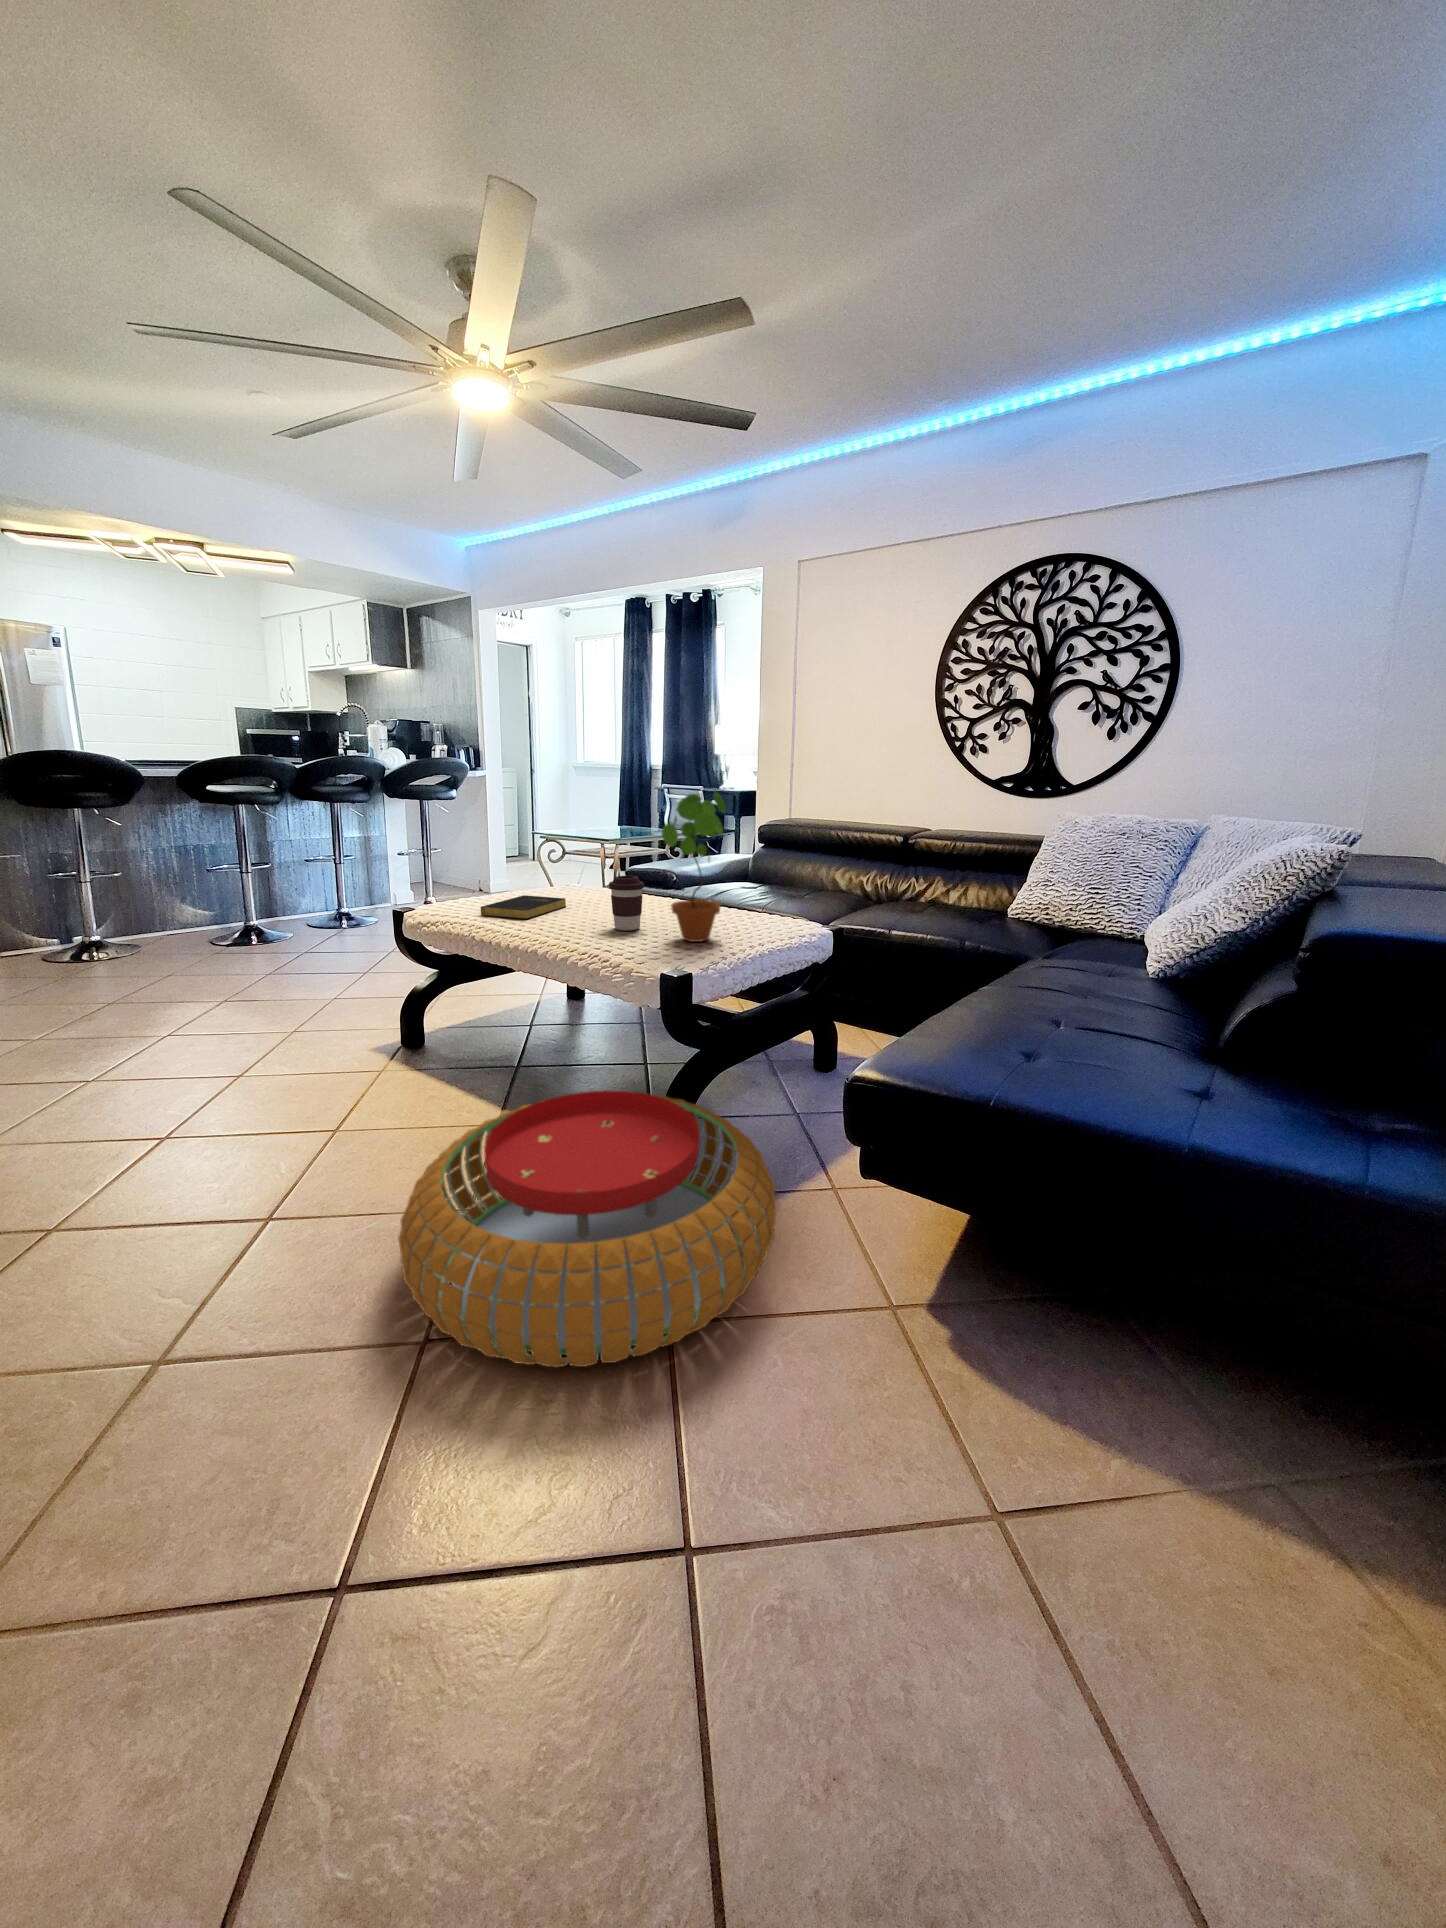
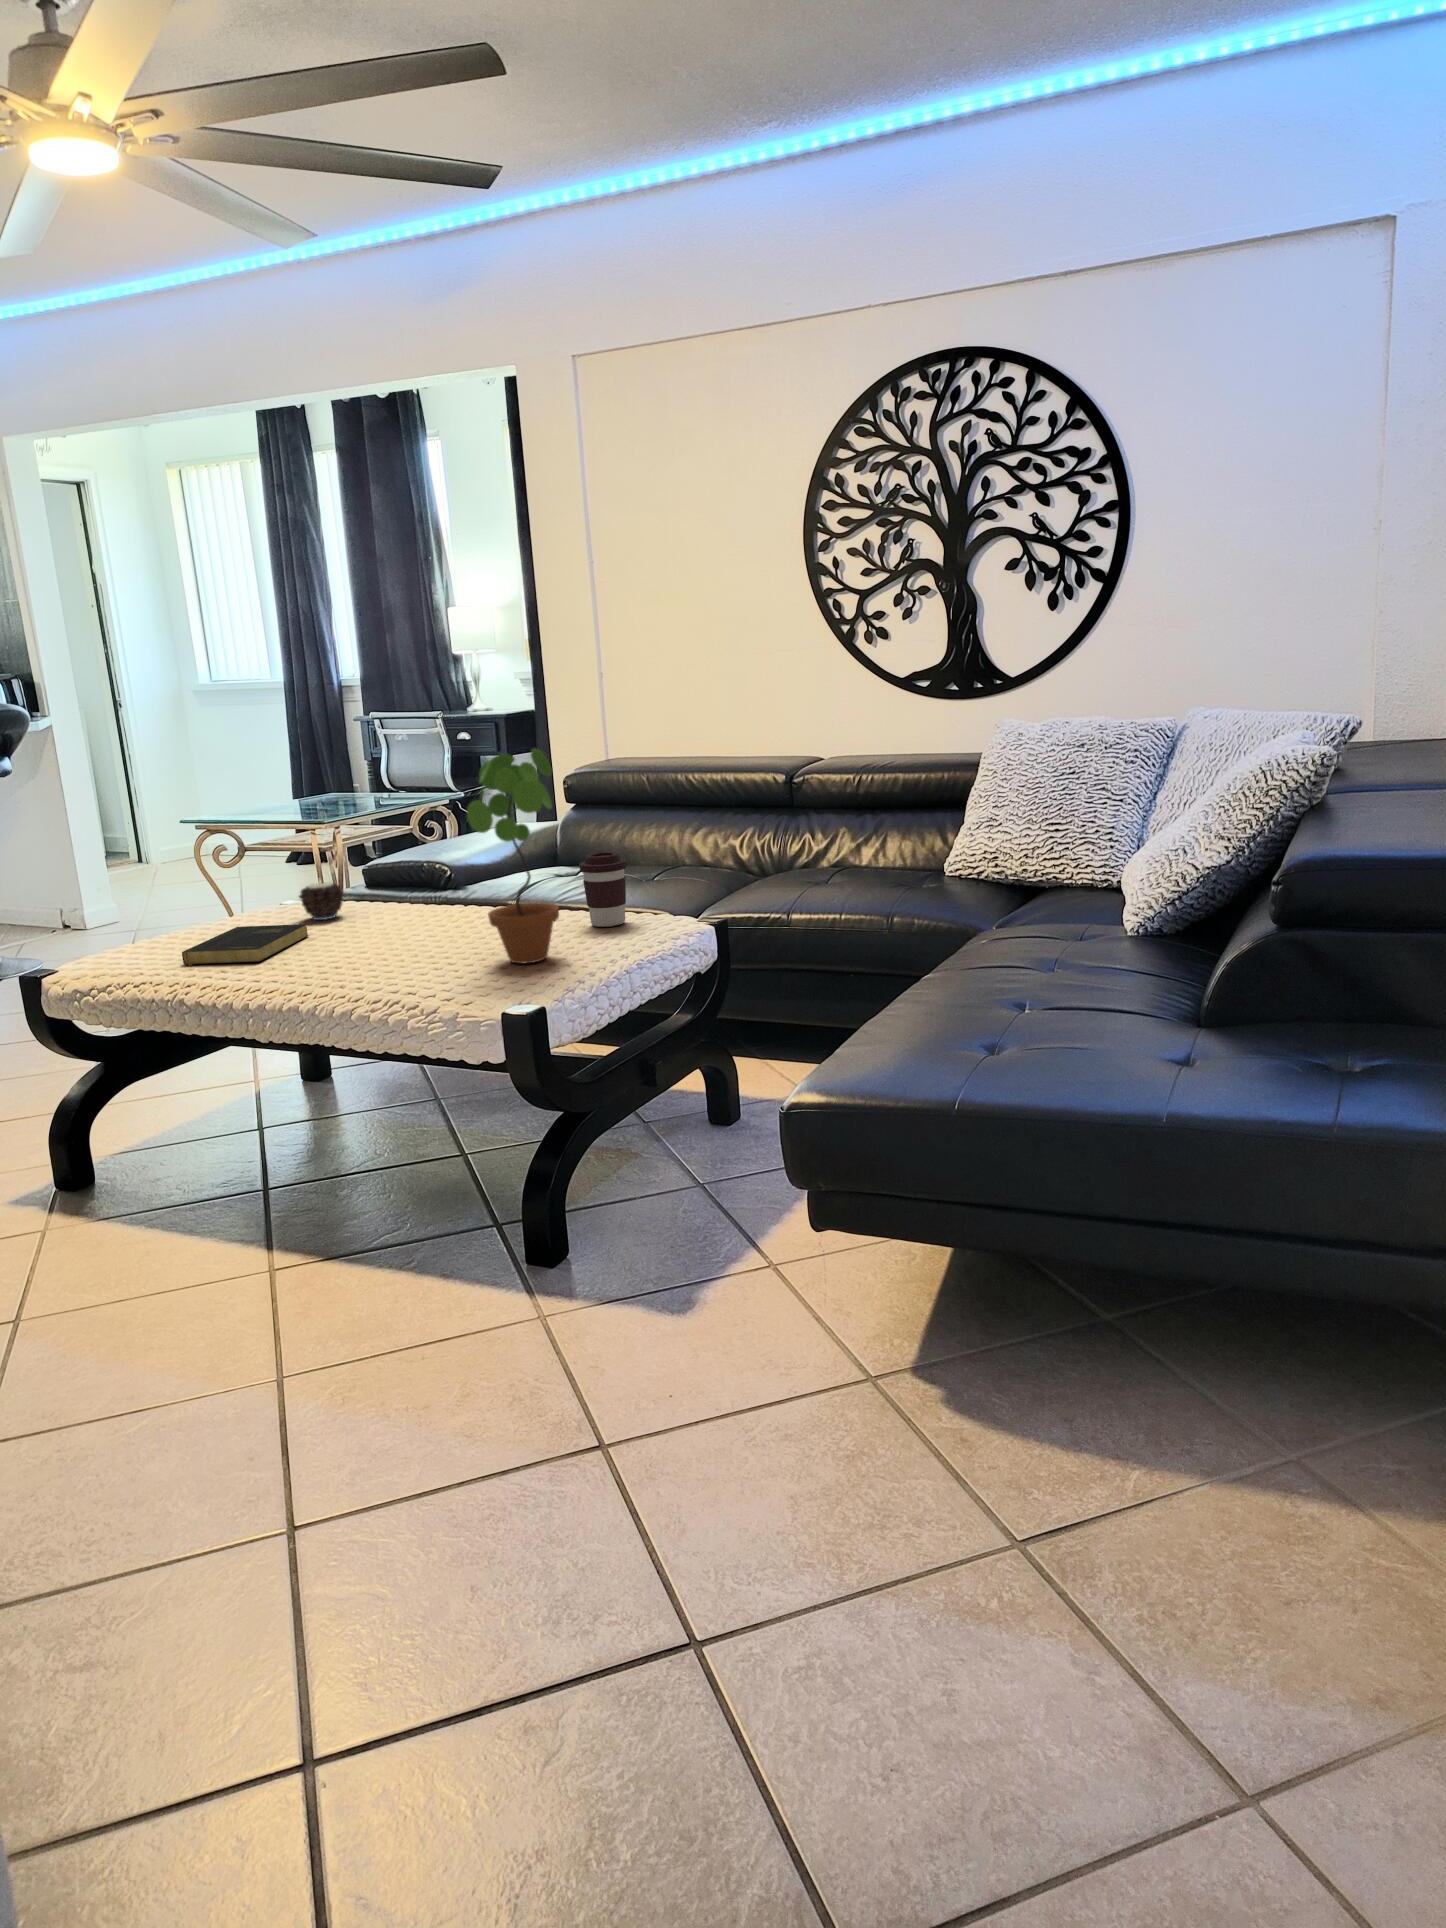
candle: none [568,870,597,898] -> present [299,882,344,920]
coffee cup: present [609,876,644,931] -> present [579,852,627,927]
pouf: present [398,1090,777,1367] -> none [214,1176,715,1522]

